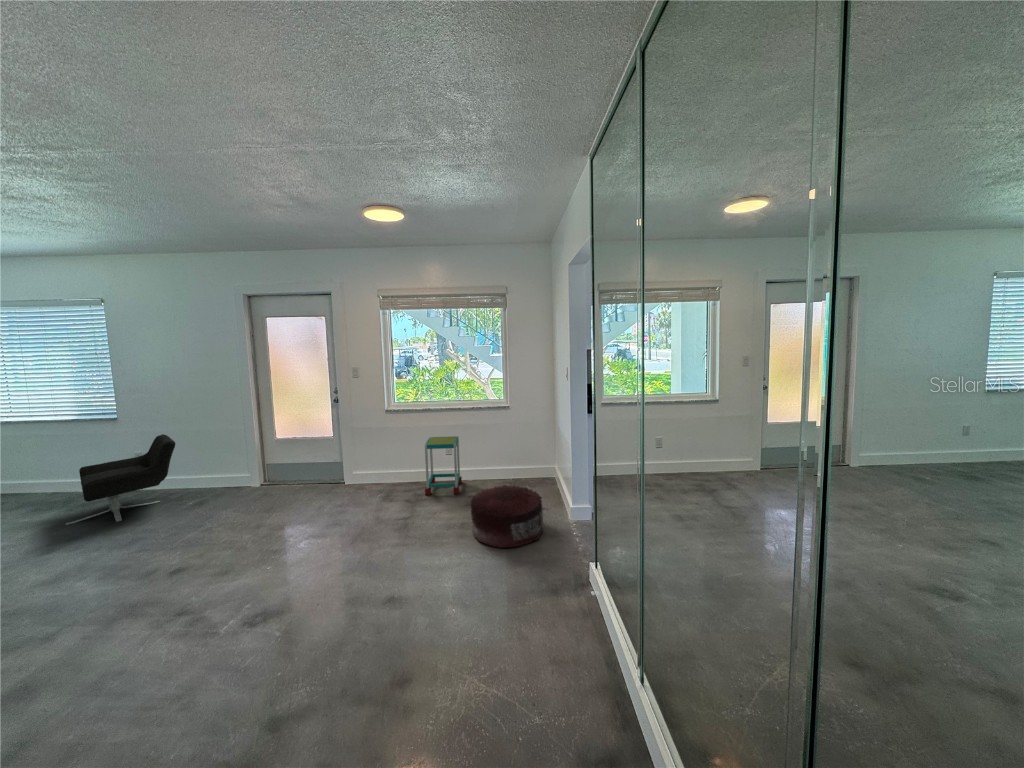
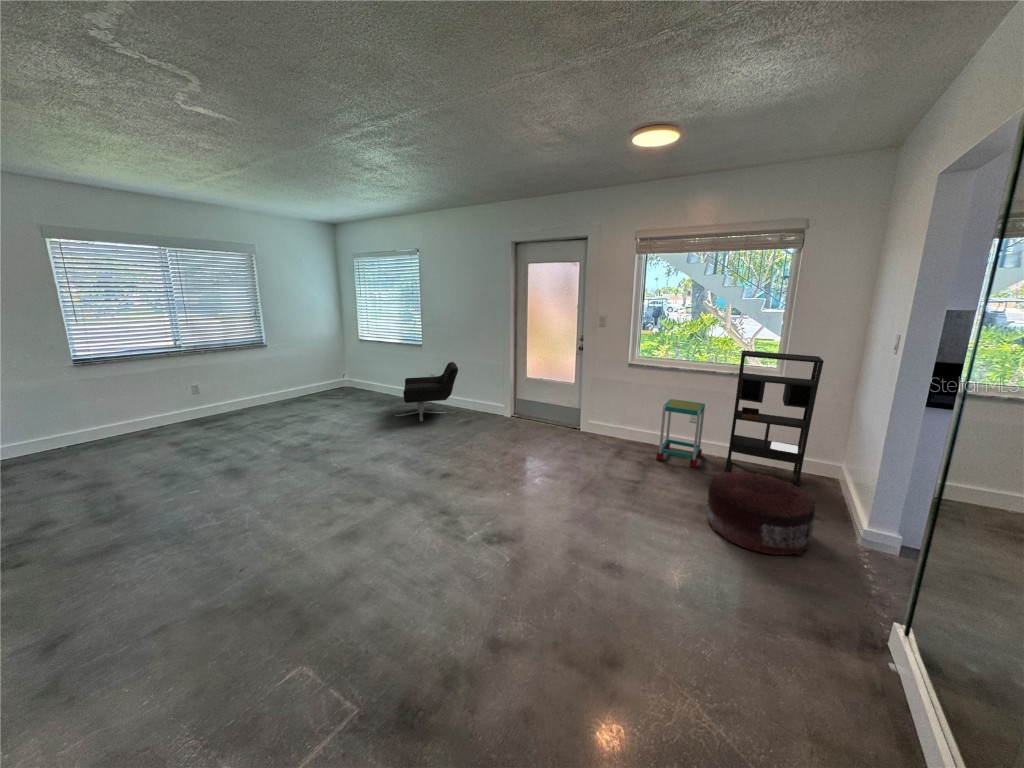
bookshelf: none [479,388,533,491] -> present [725,350,824,486]

